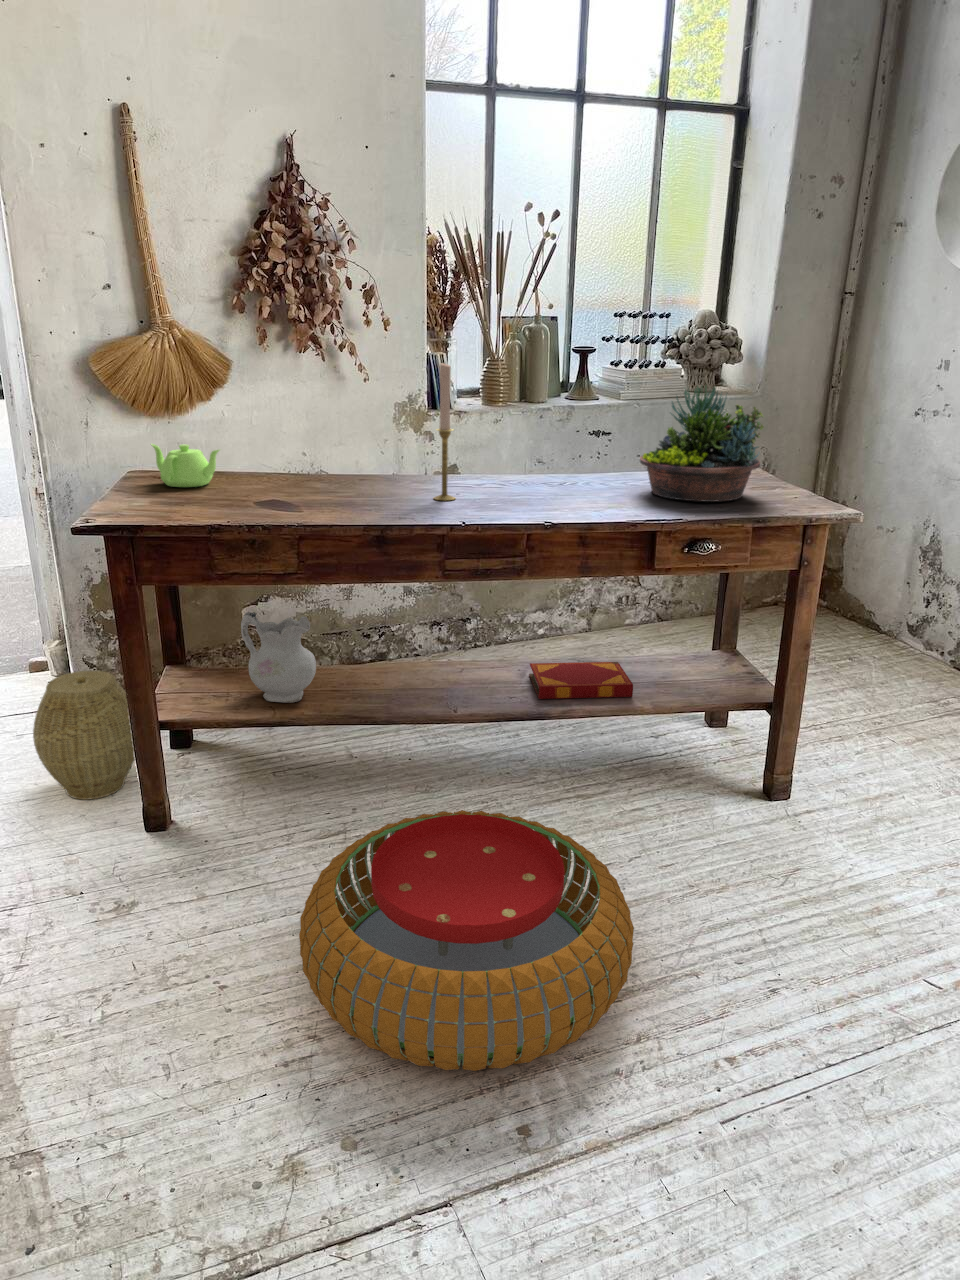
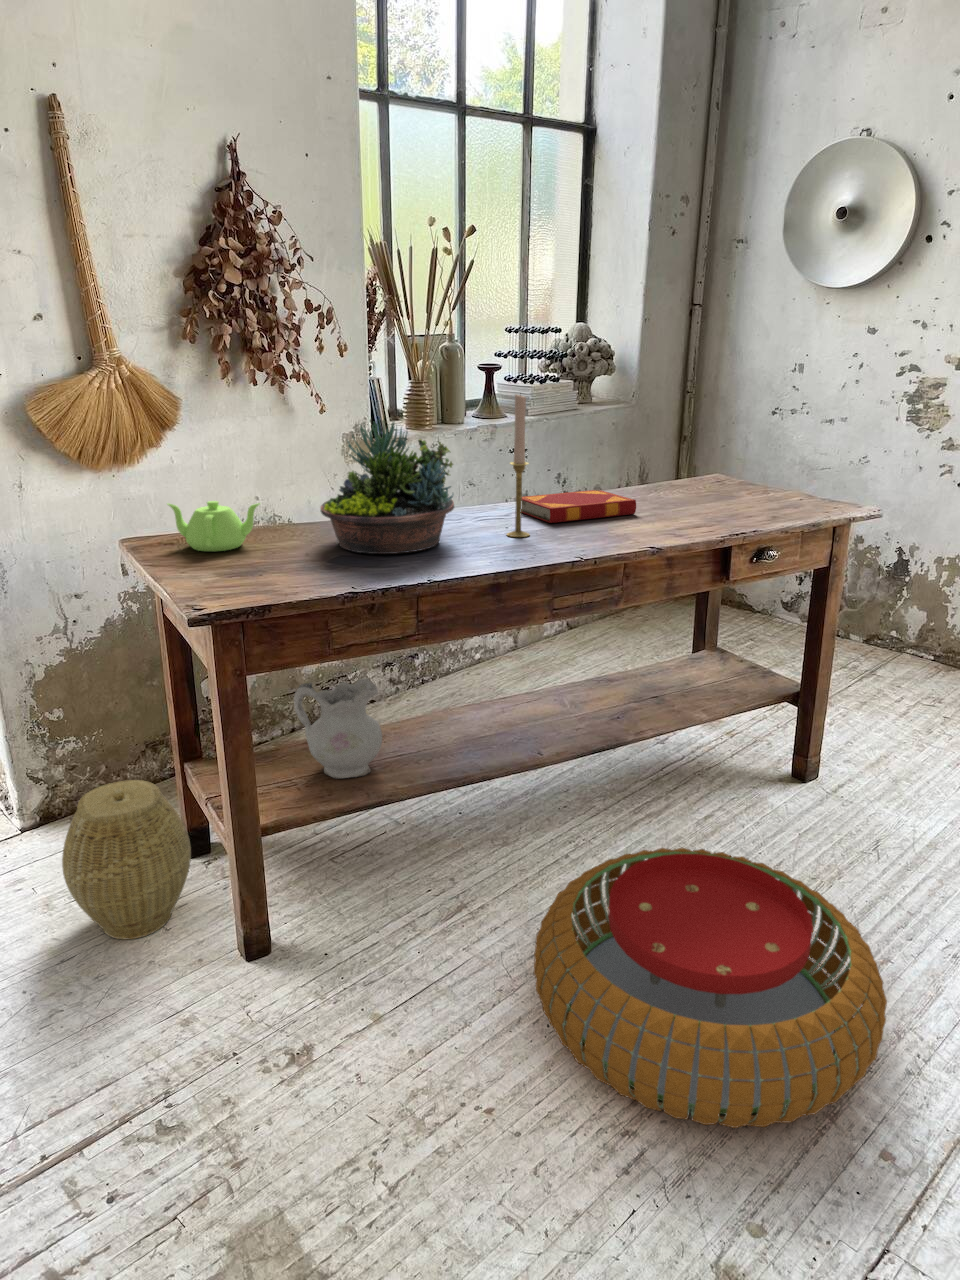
succulent planter: present [640,385,764,502] -> present [320,420,454,554]
hardback book: present [529,662,633,699] -> present [521,490,636,523]

